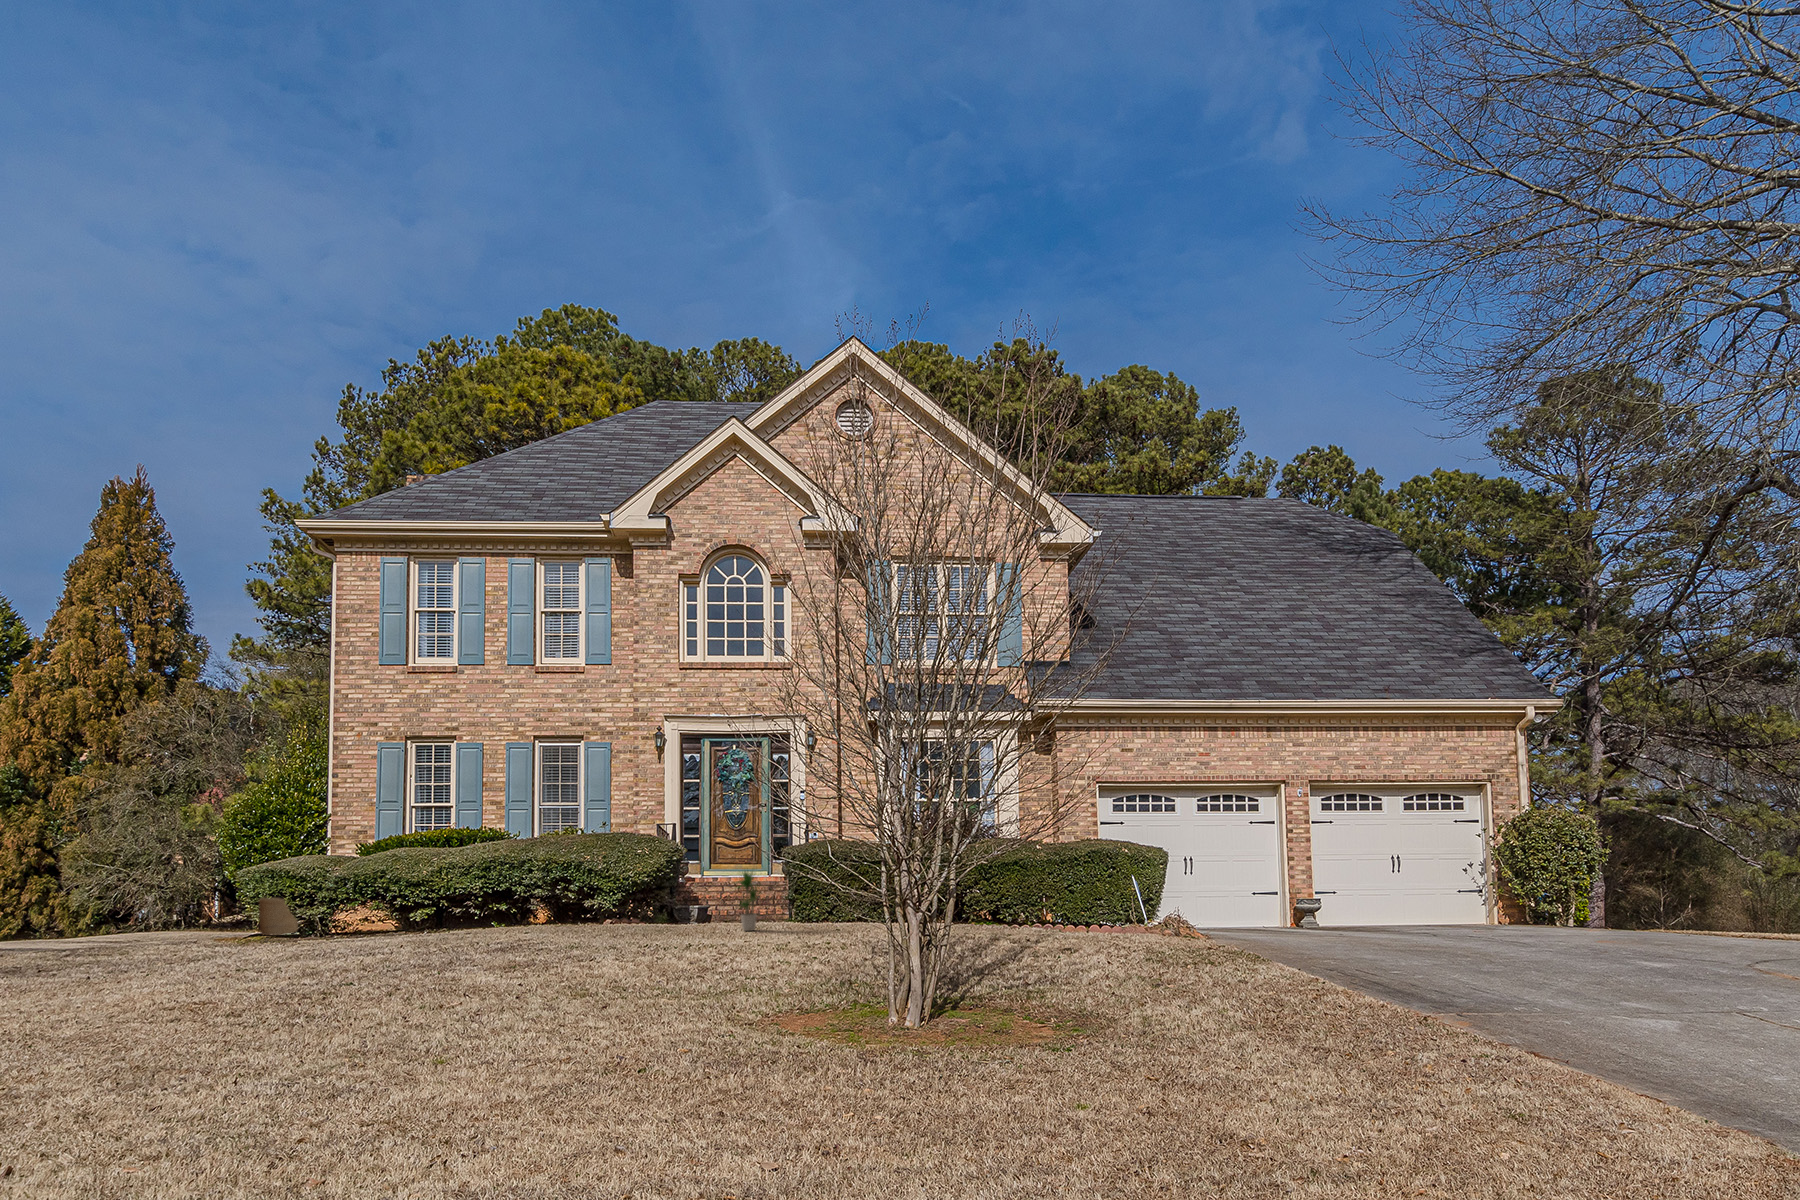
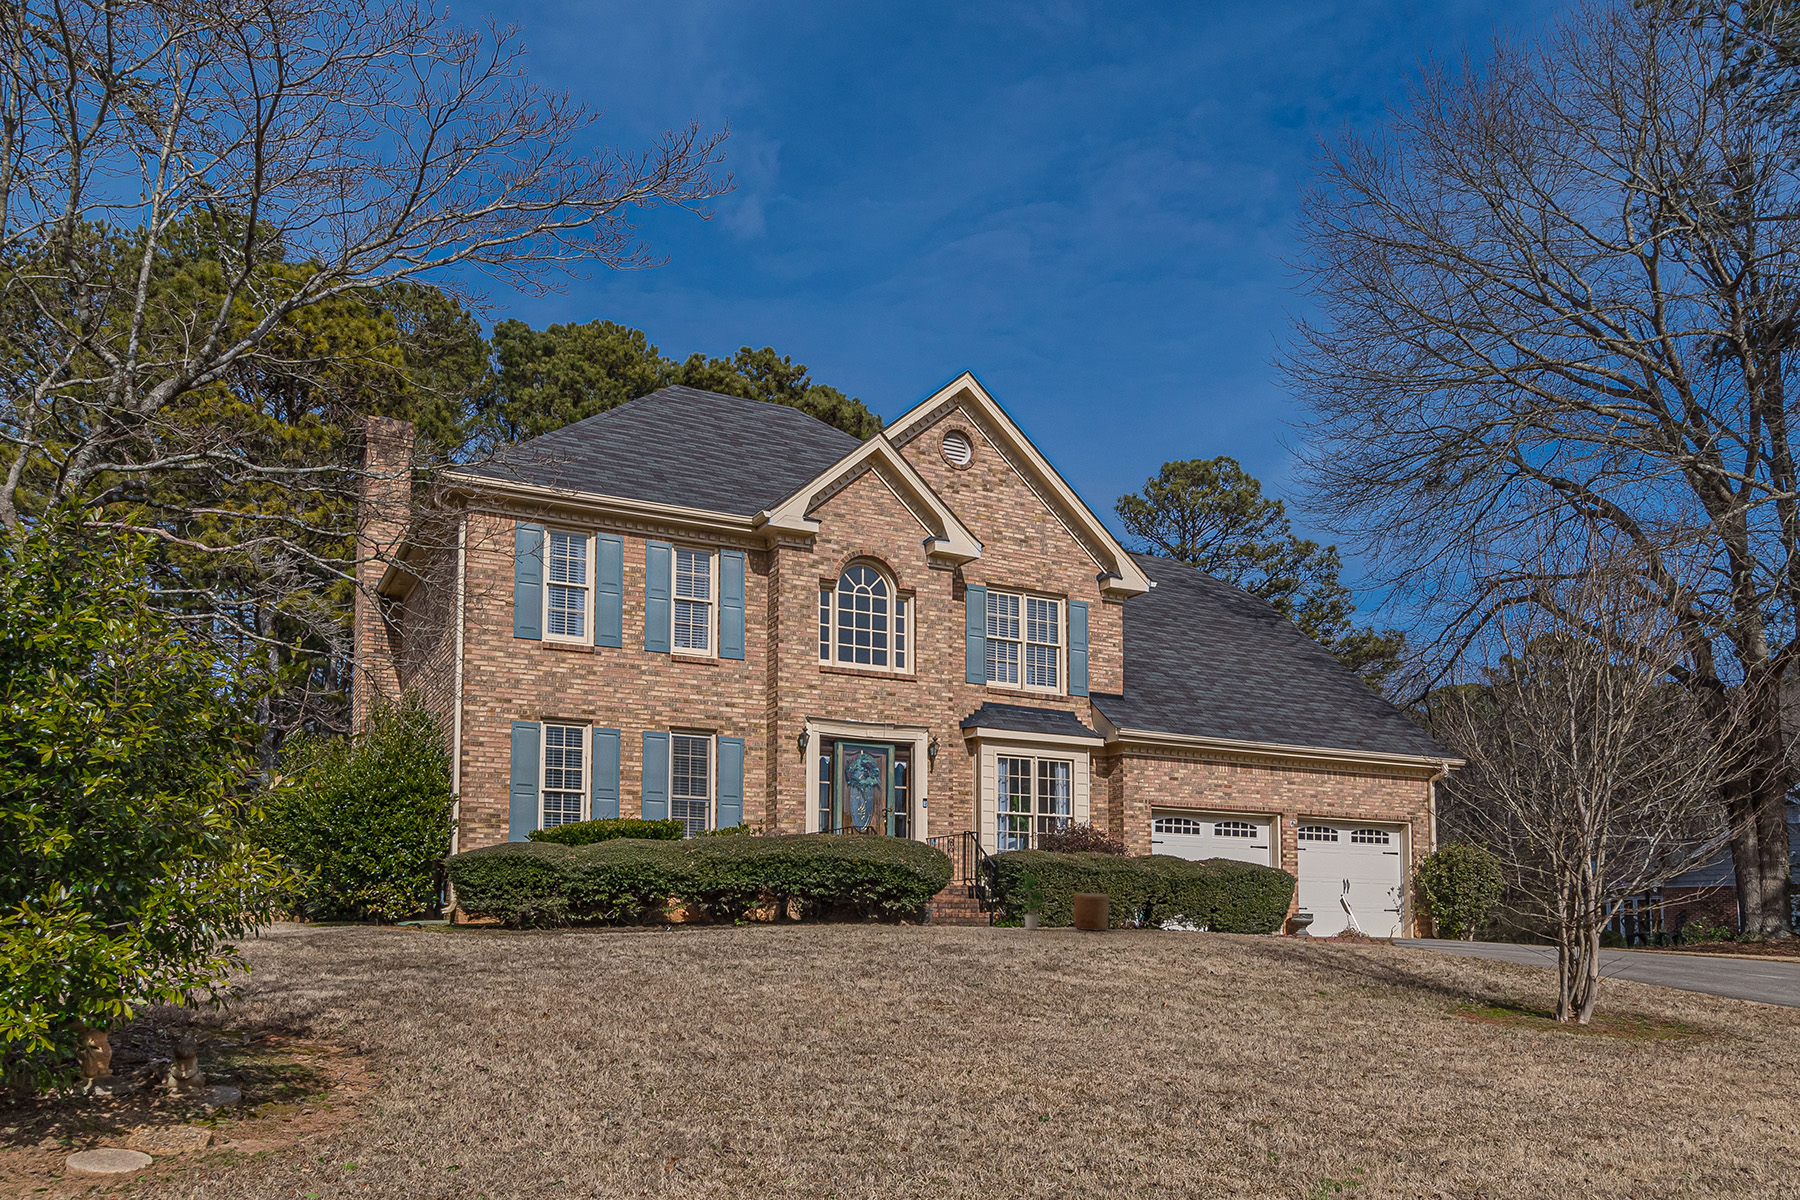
woven basket: present [259,898,298,935] -> present [1074,893,1110,931]

